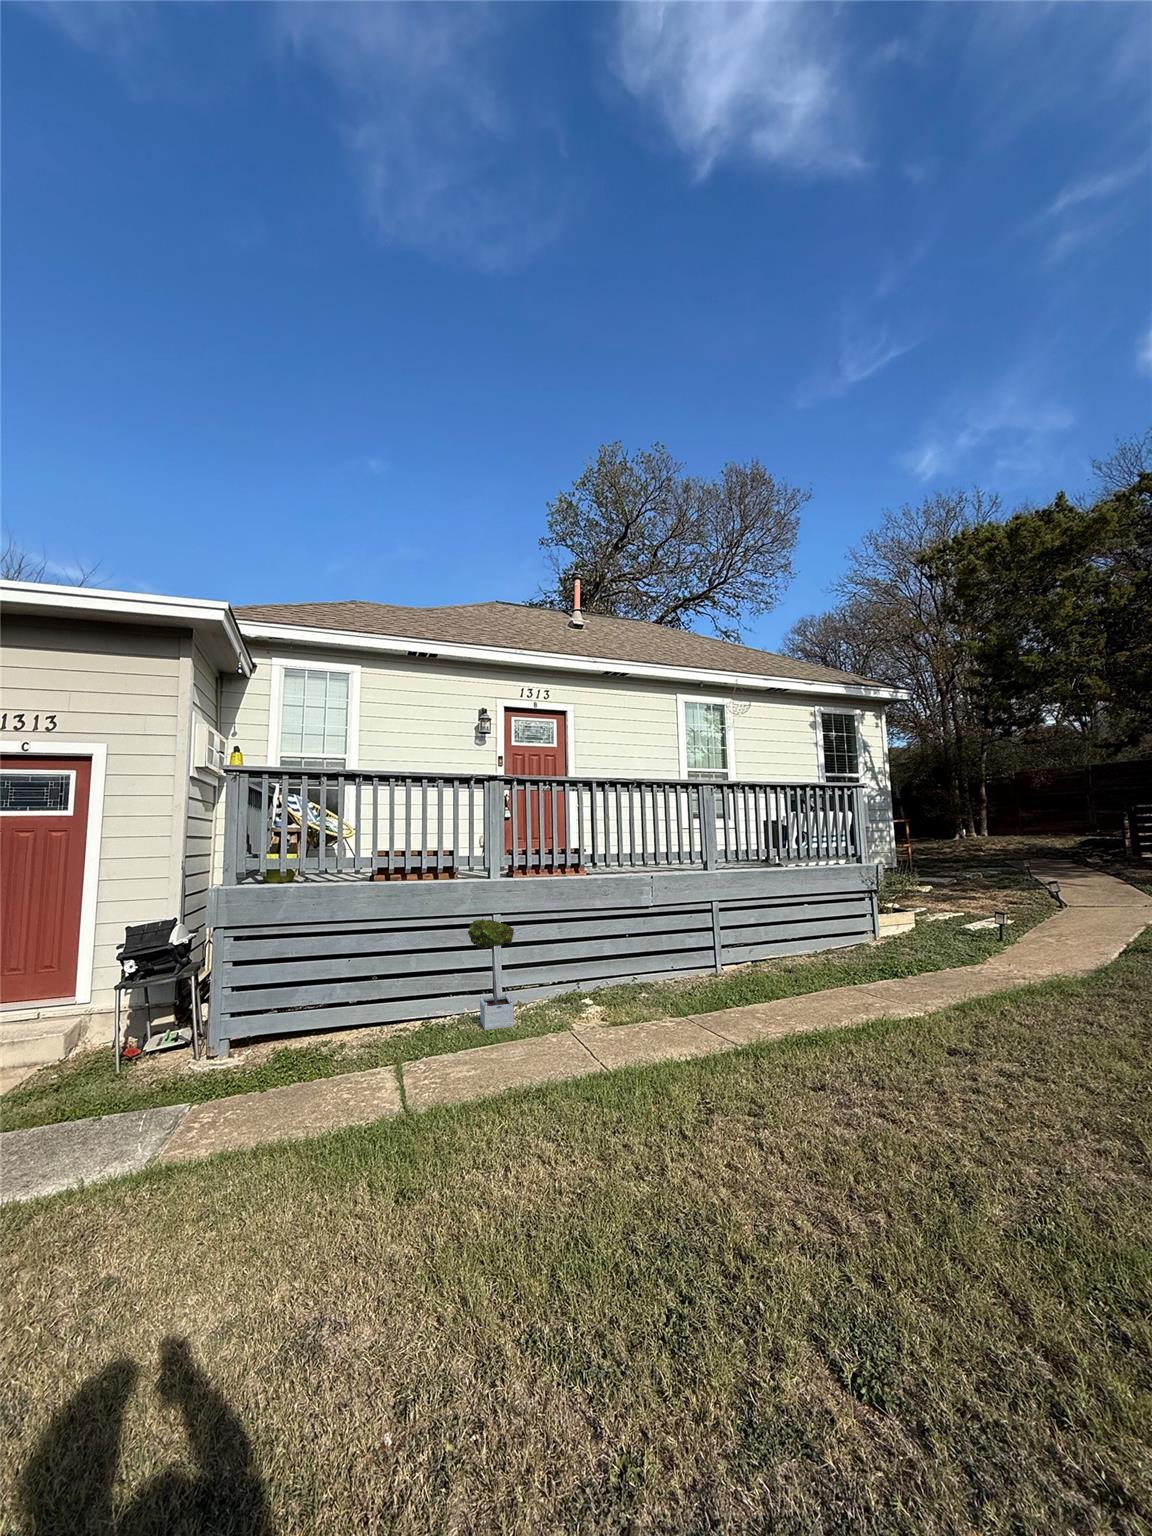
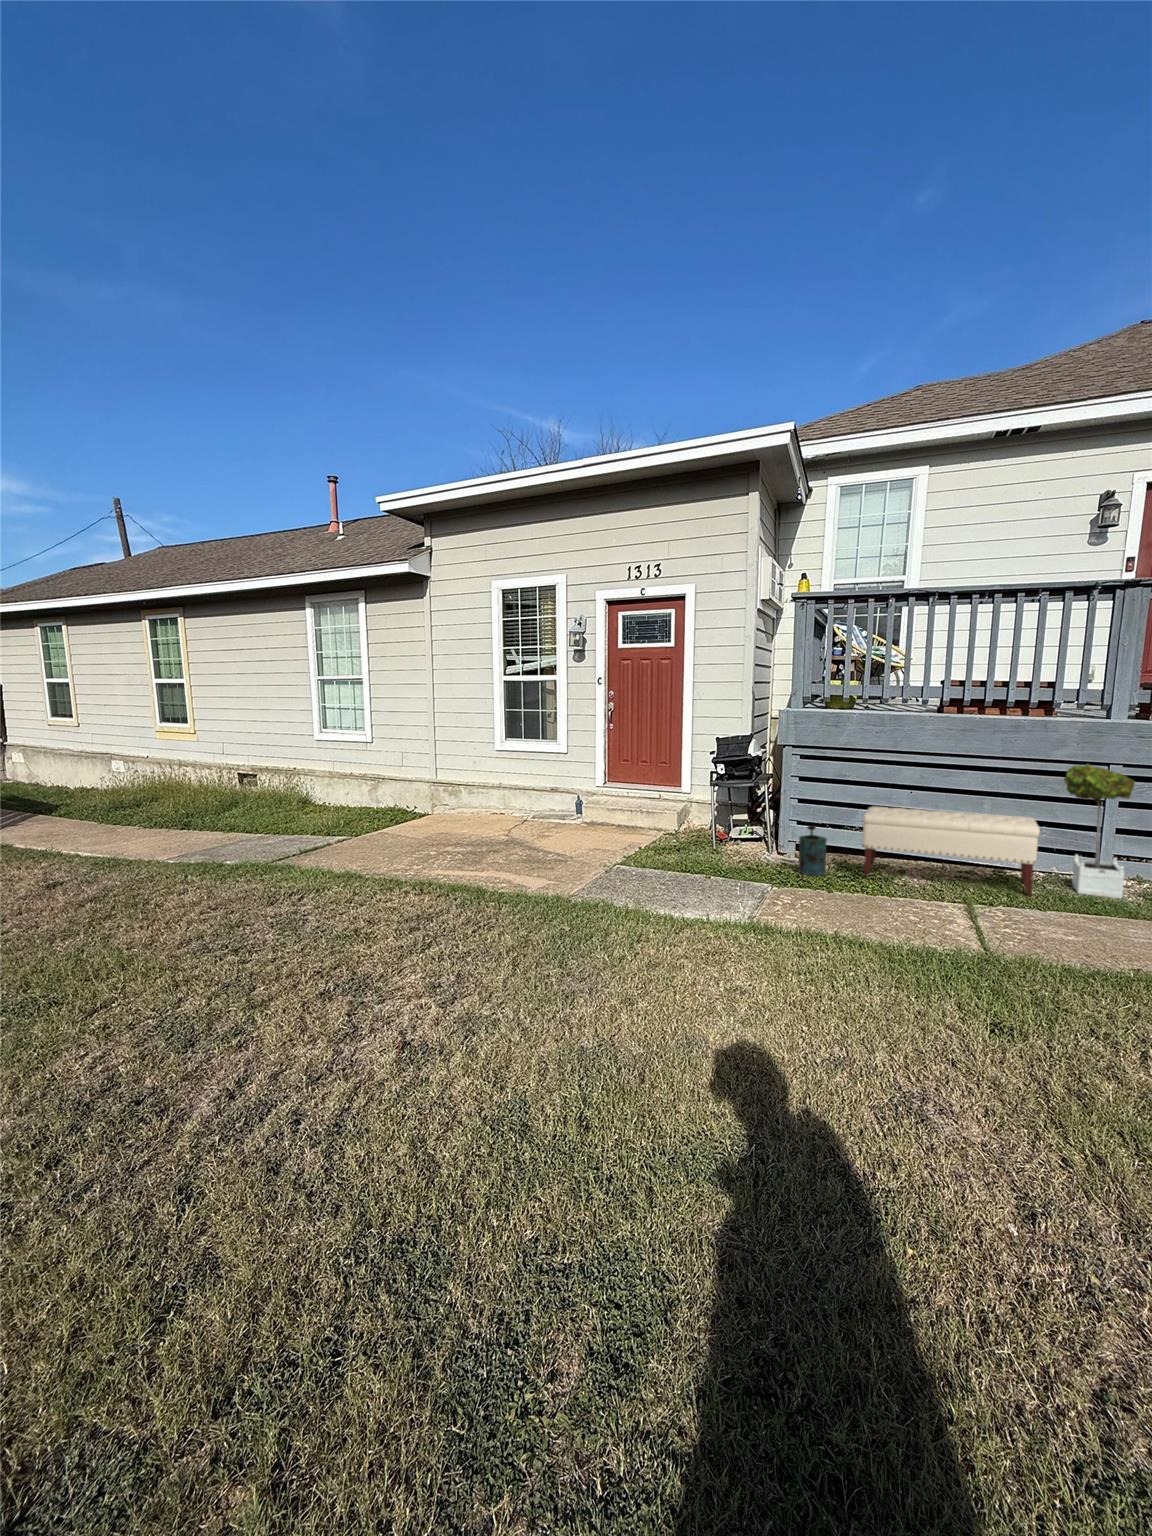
bench: none [300,969,454,1063] -> present [862,806,1040,896]
watering can: none [229,1015,262,1078] -> present [798,825,826,876]

